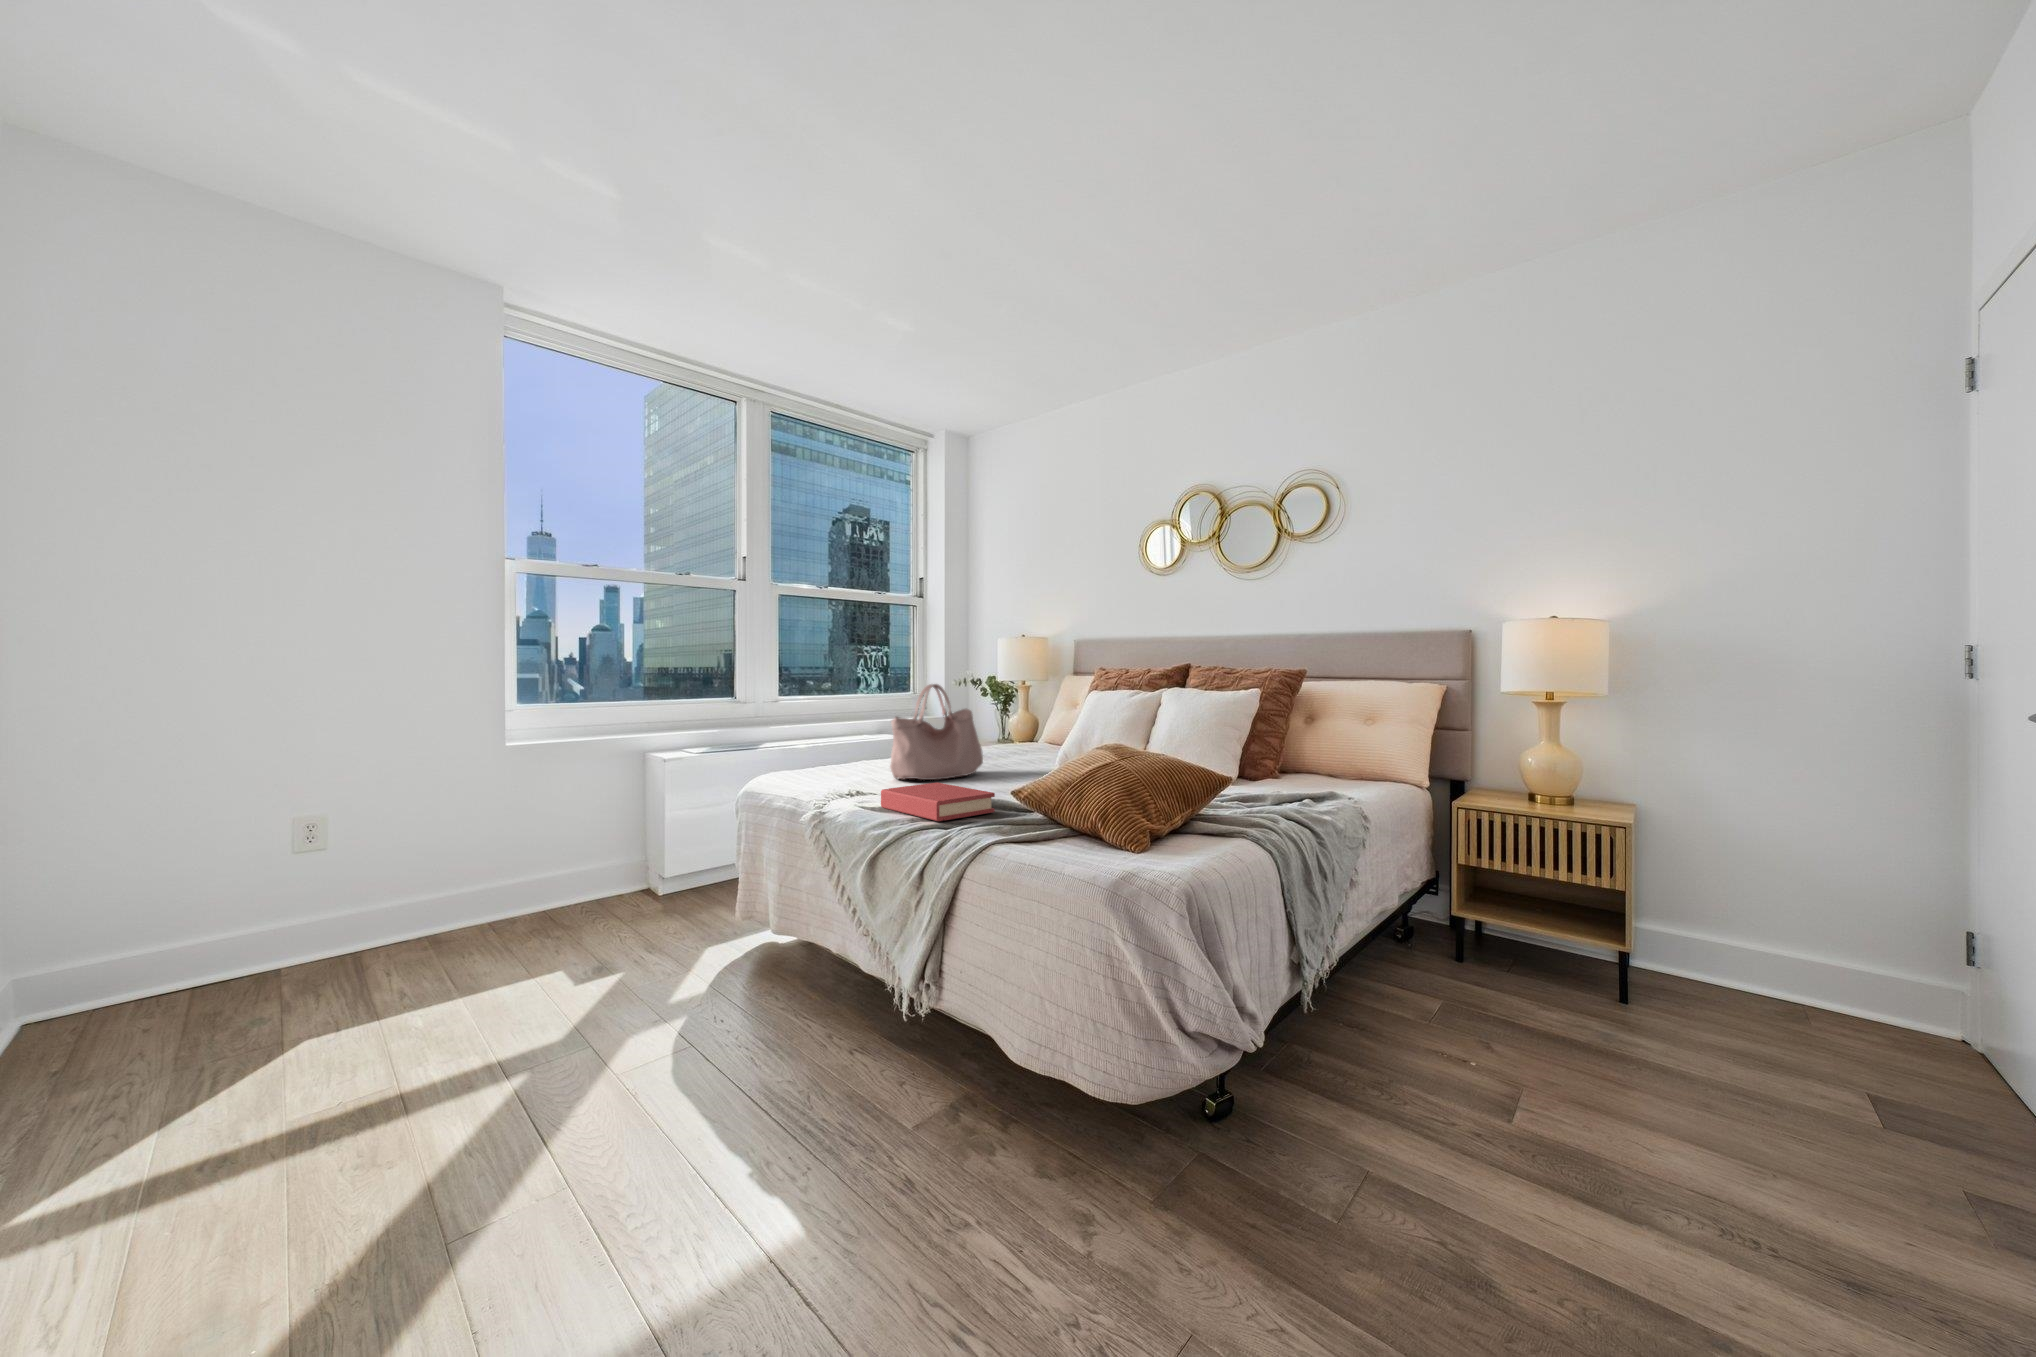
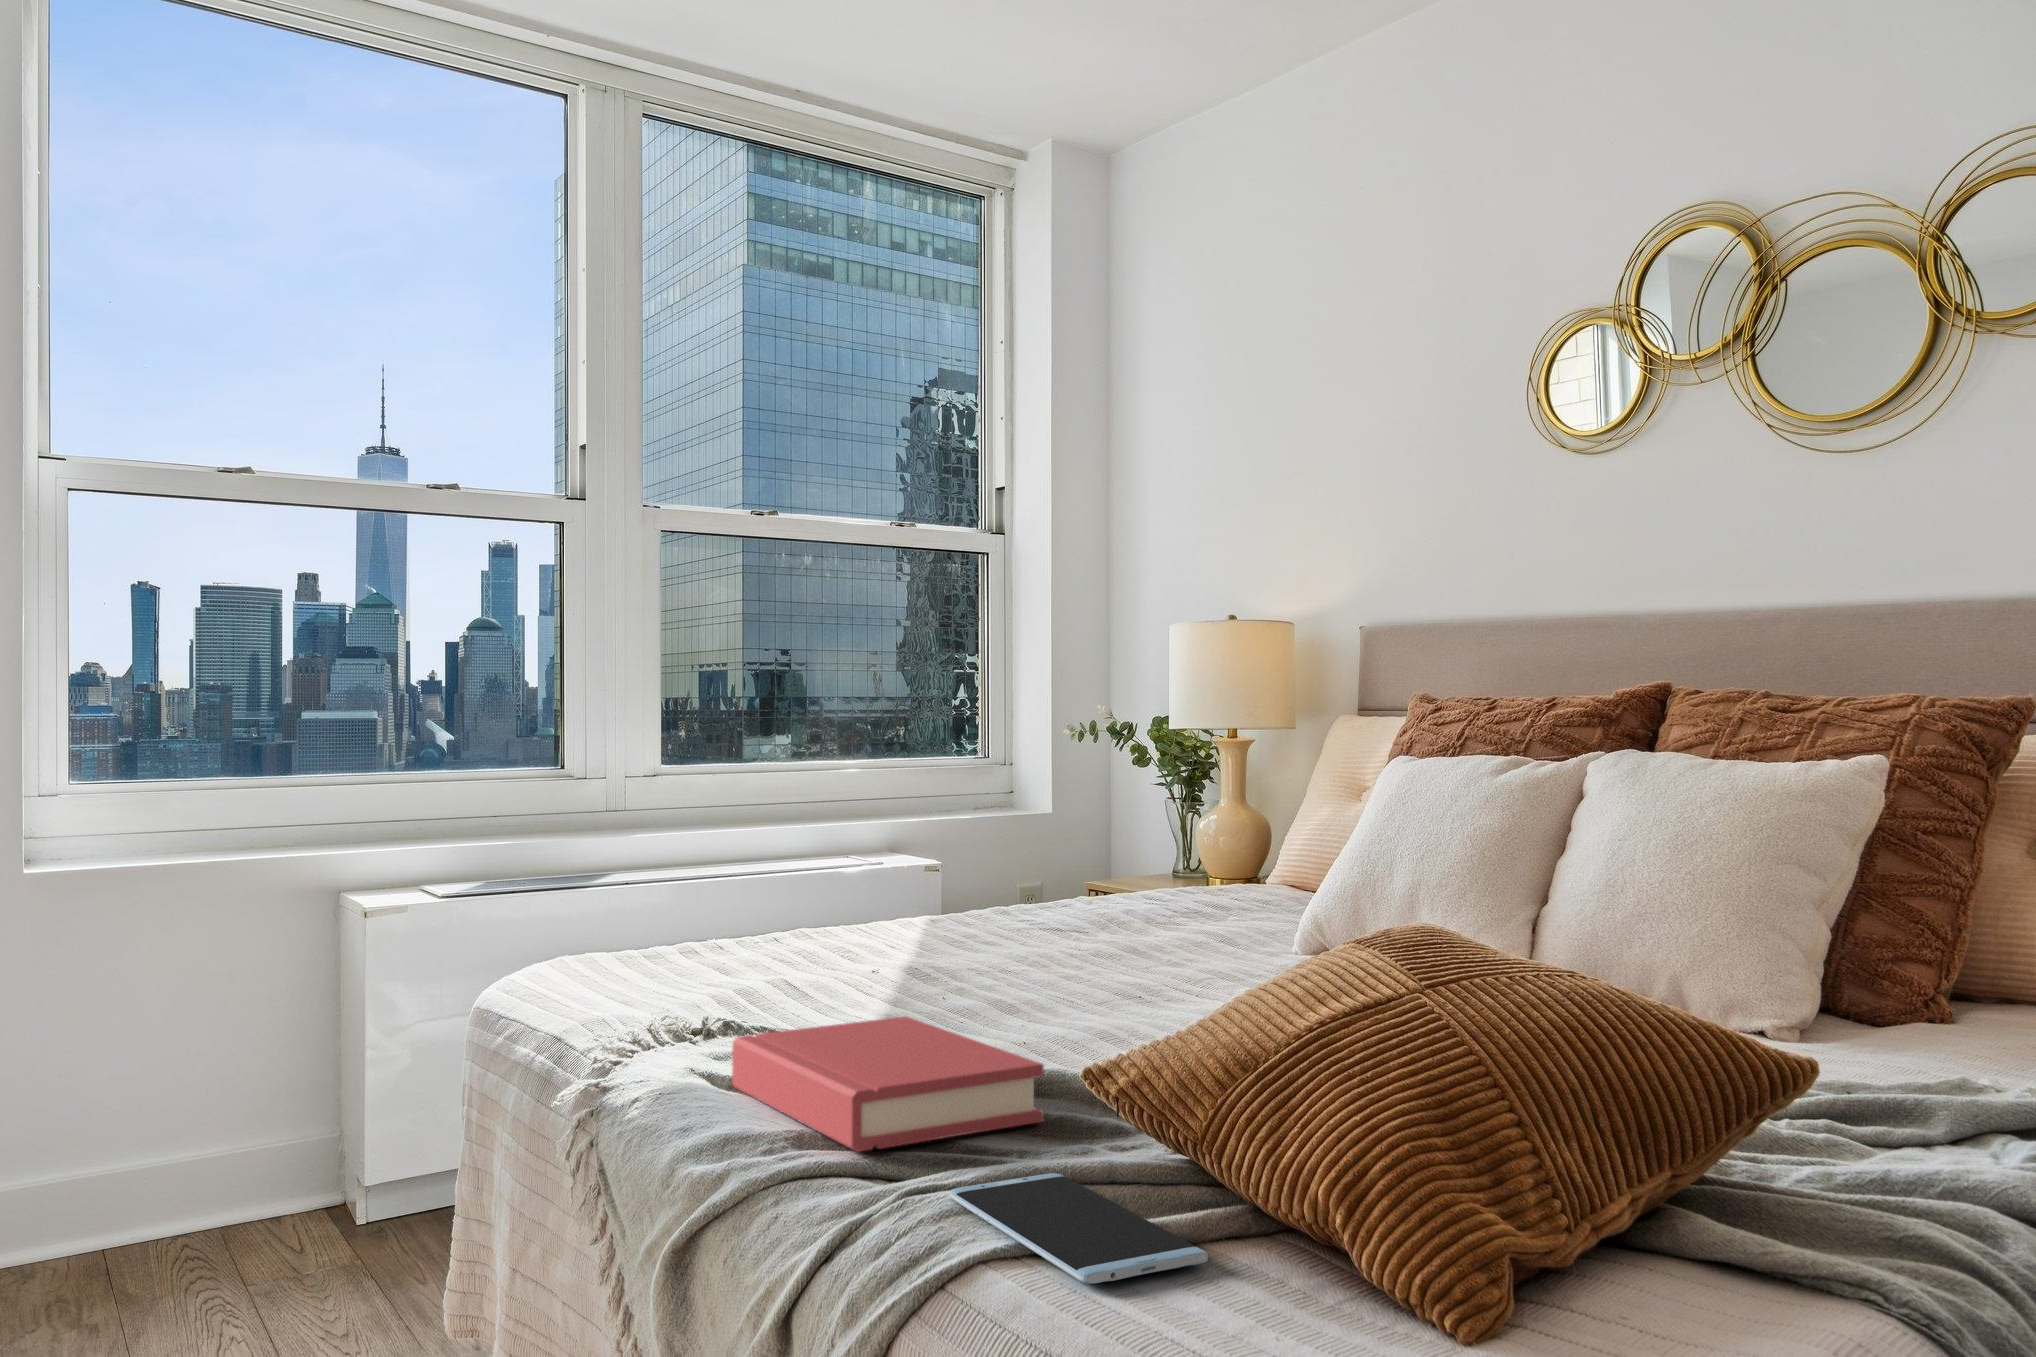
handbag: present [890,684,983,780] -> none [815,735,1074,996]
smartphone: none [975,824,1062,847] -> present [951,1173,1208,1284]

